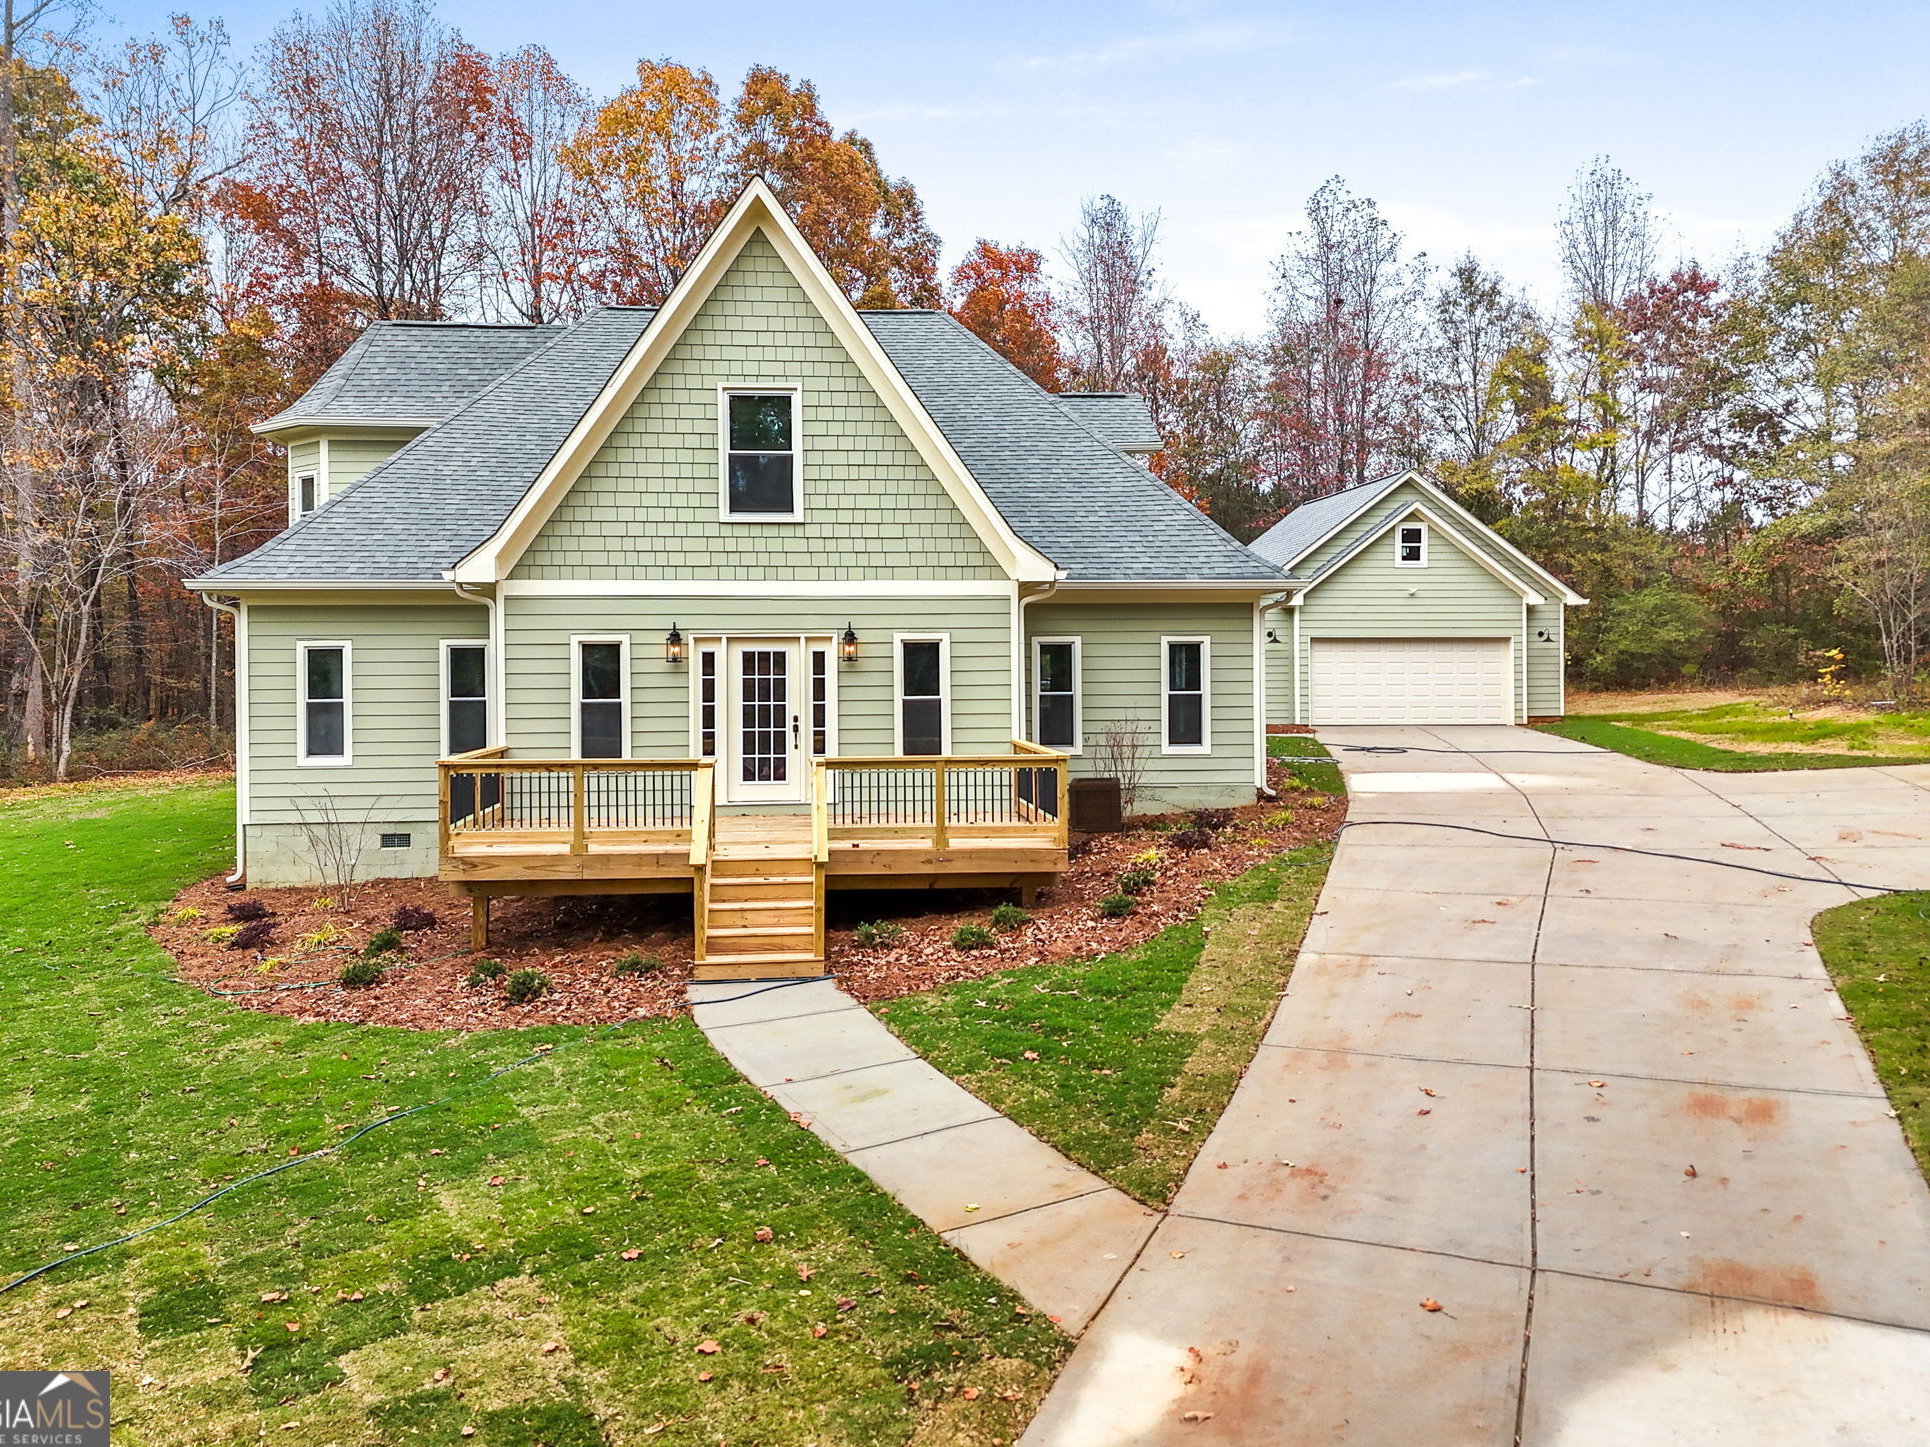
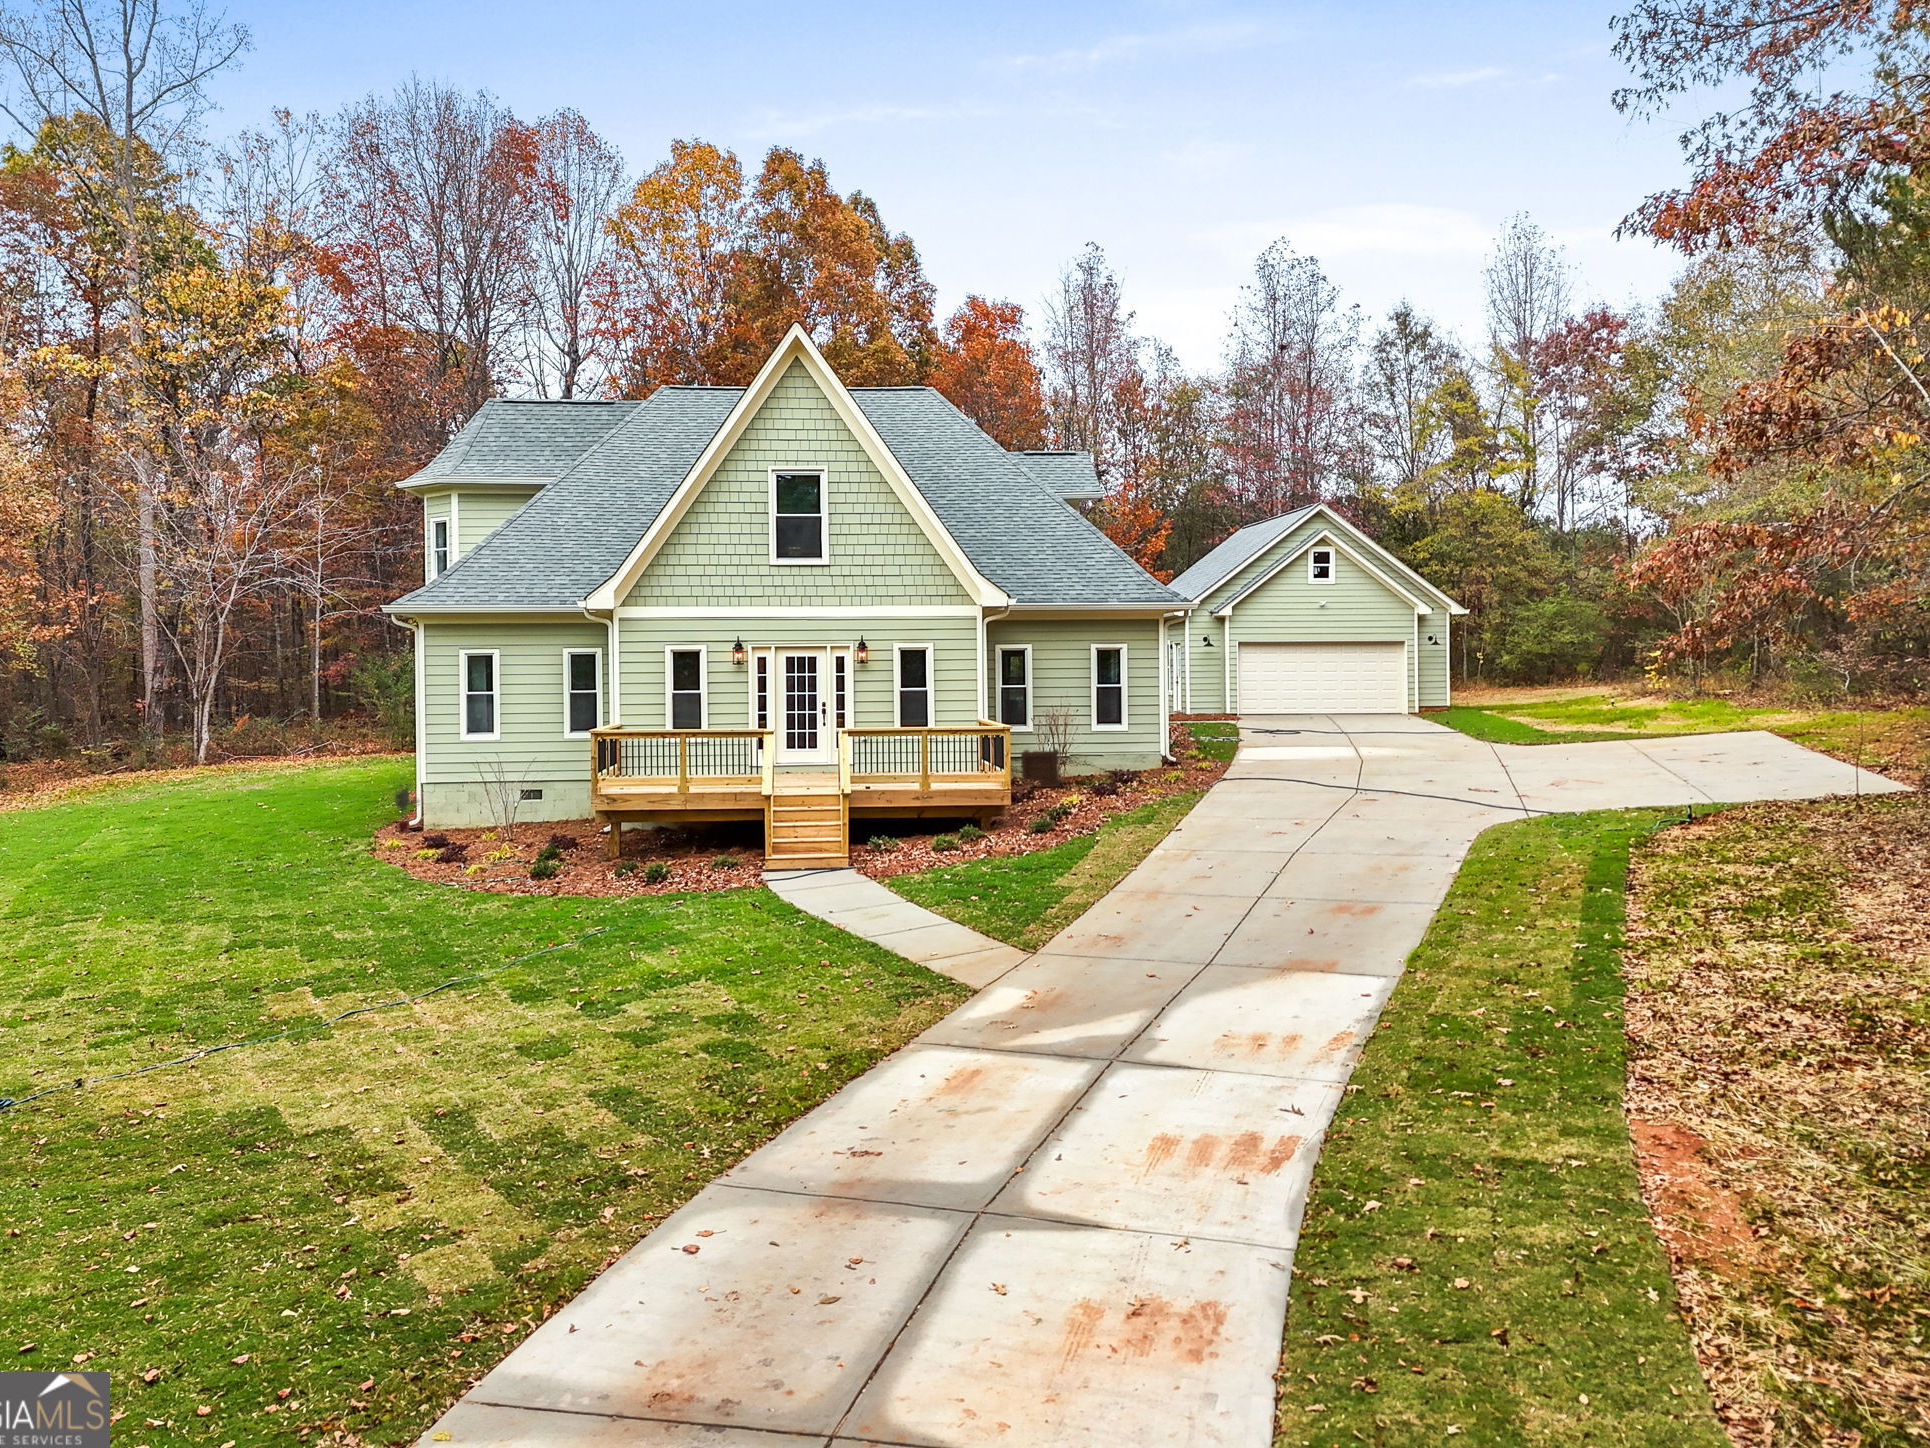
potted tree: none [197,823,240,892] -> present [394,784,420,831]

